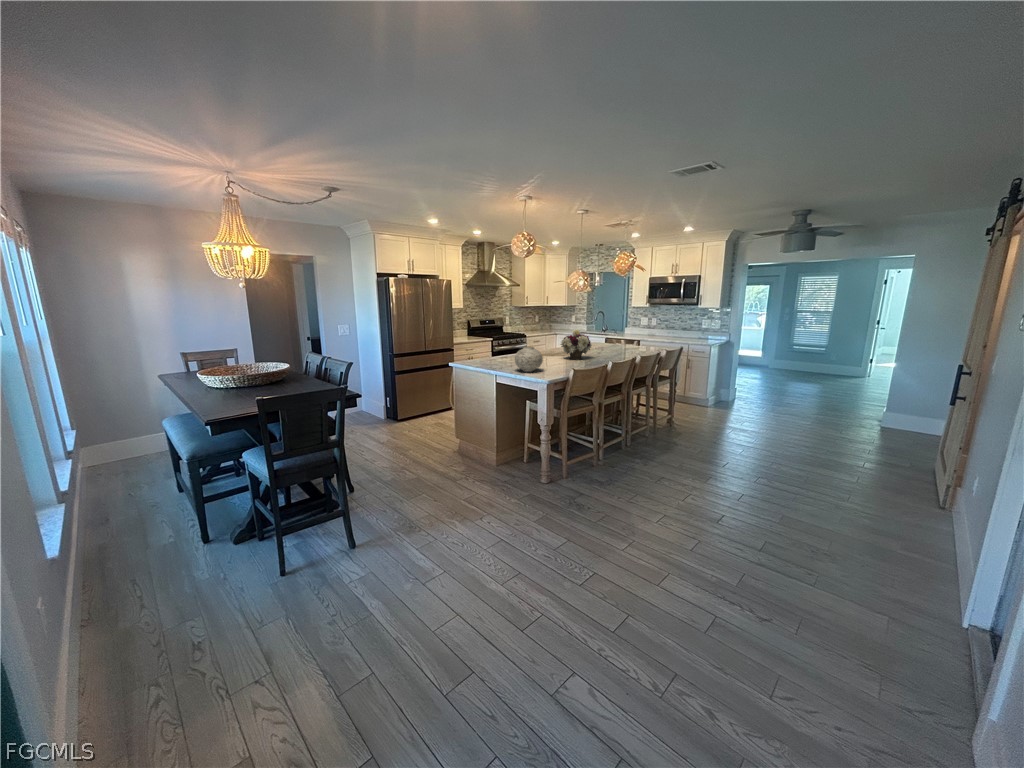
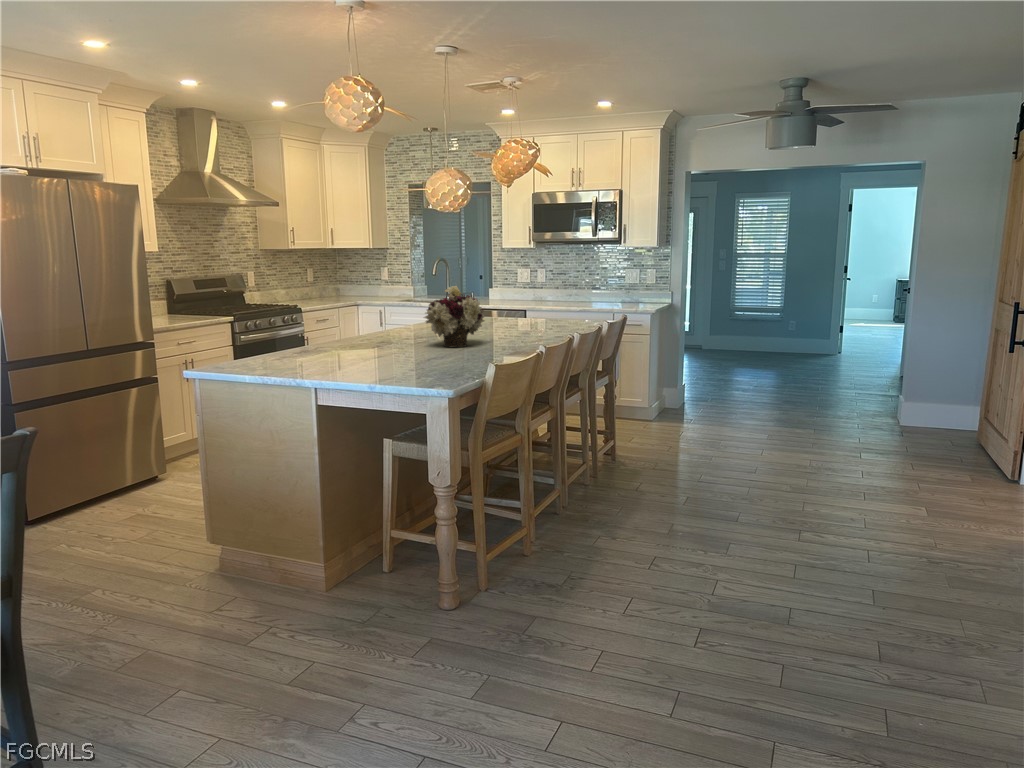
vase: present [515,347,543,372] -> none [357,323,419,376]

